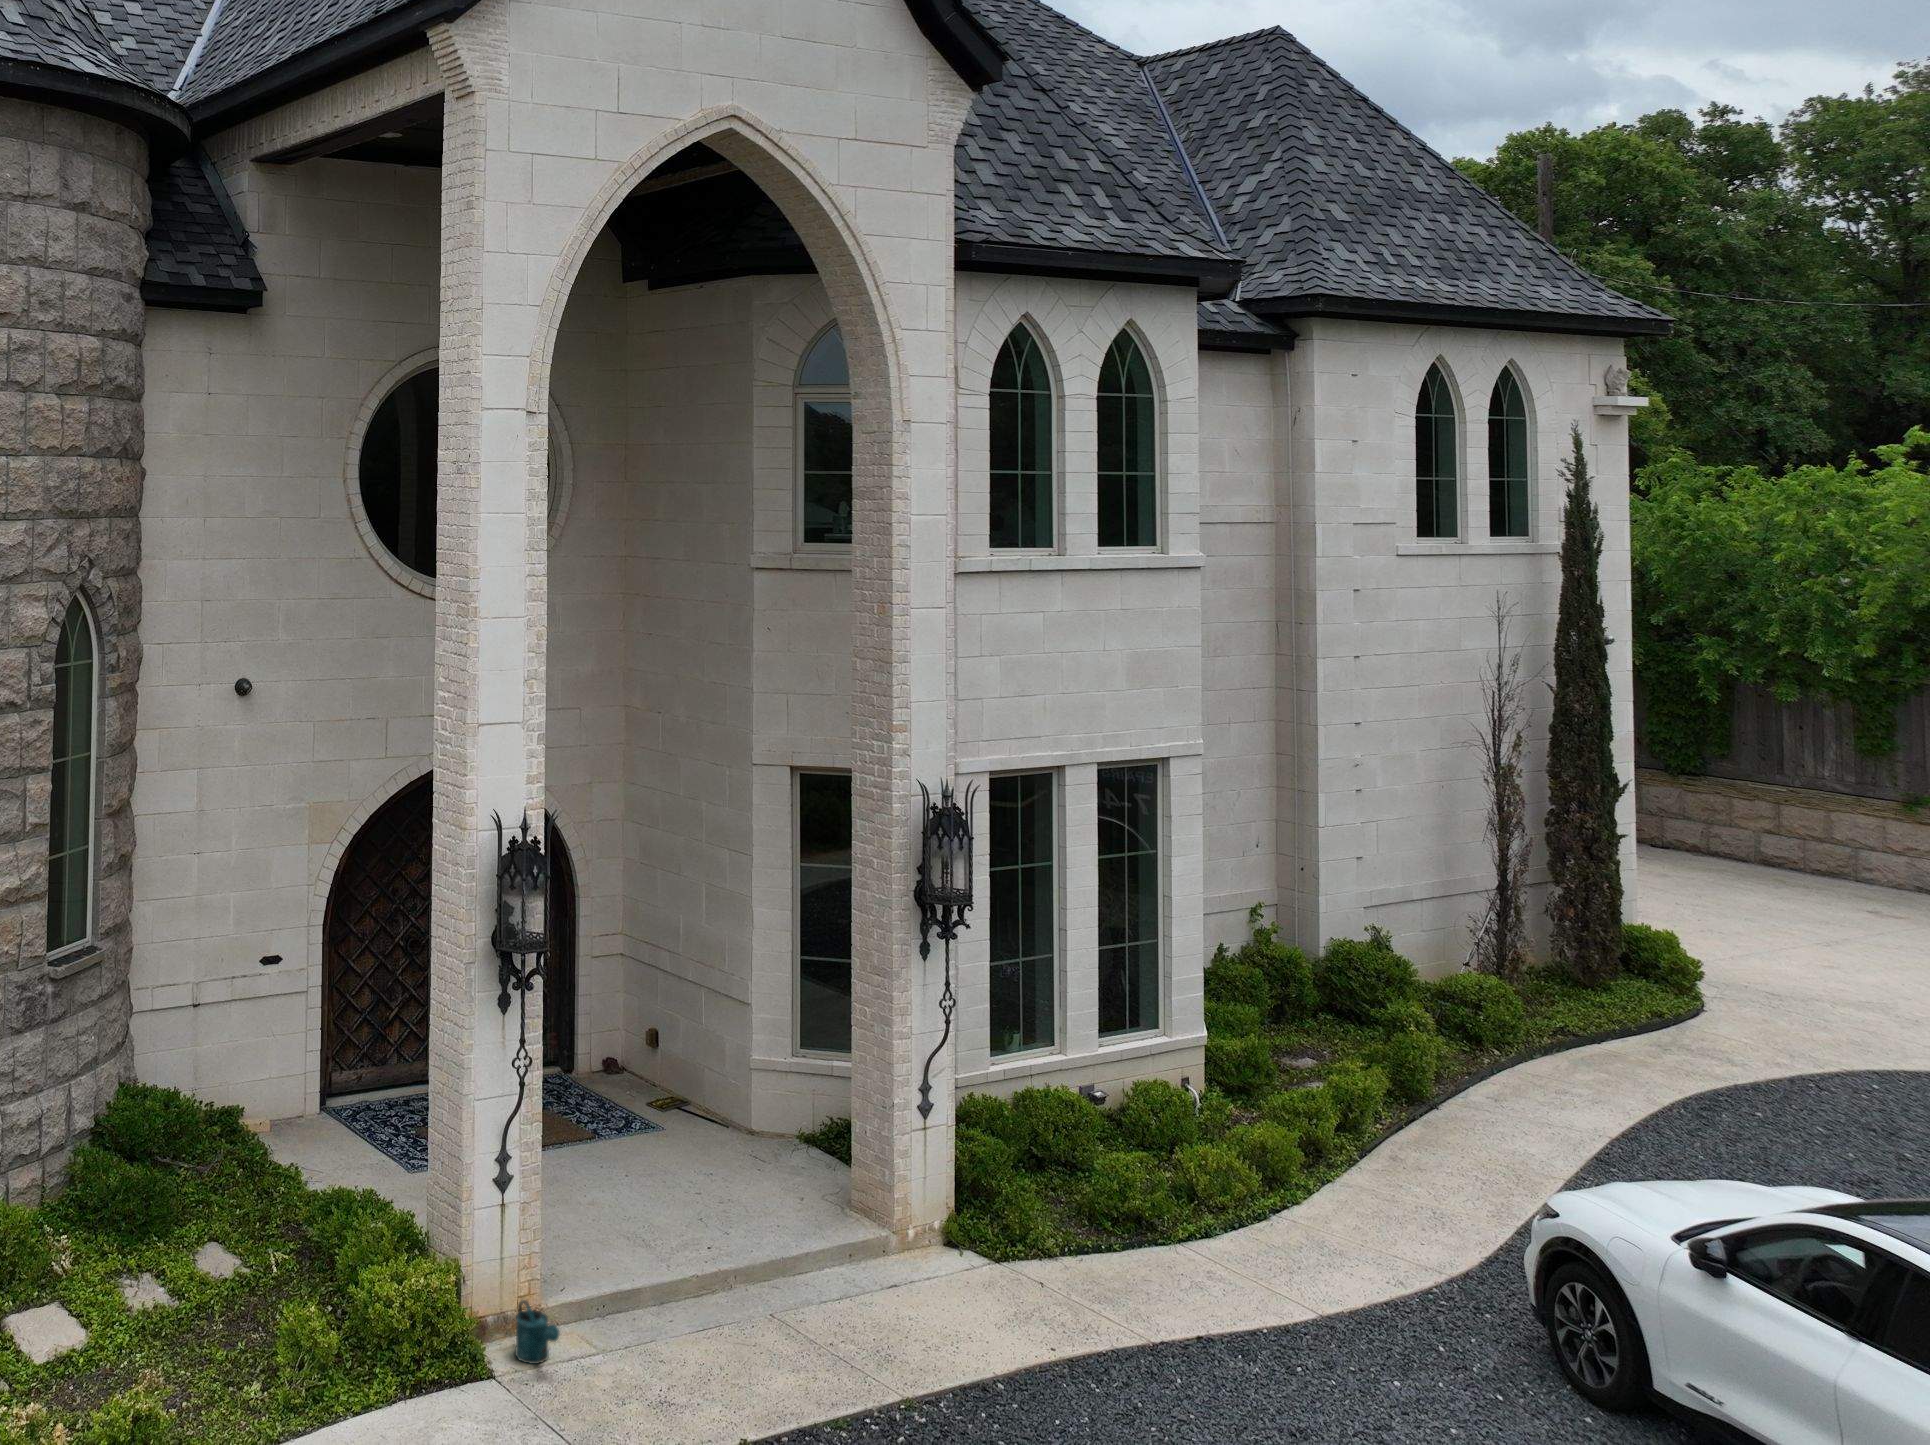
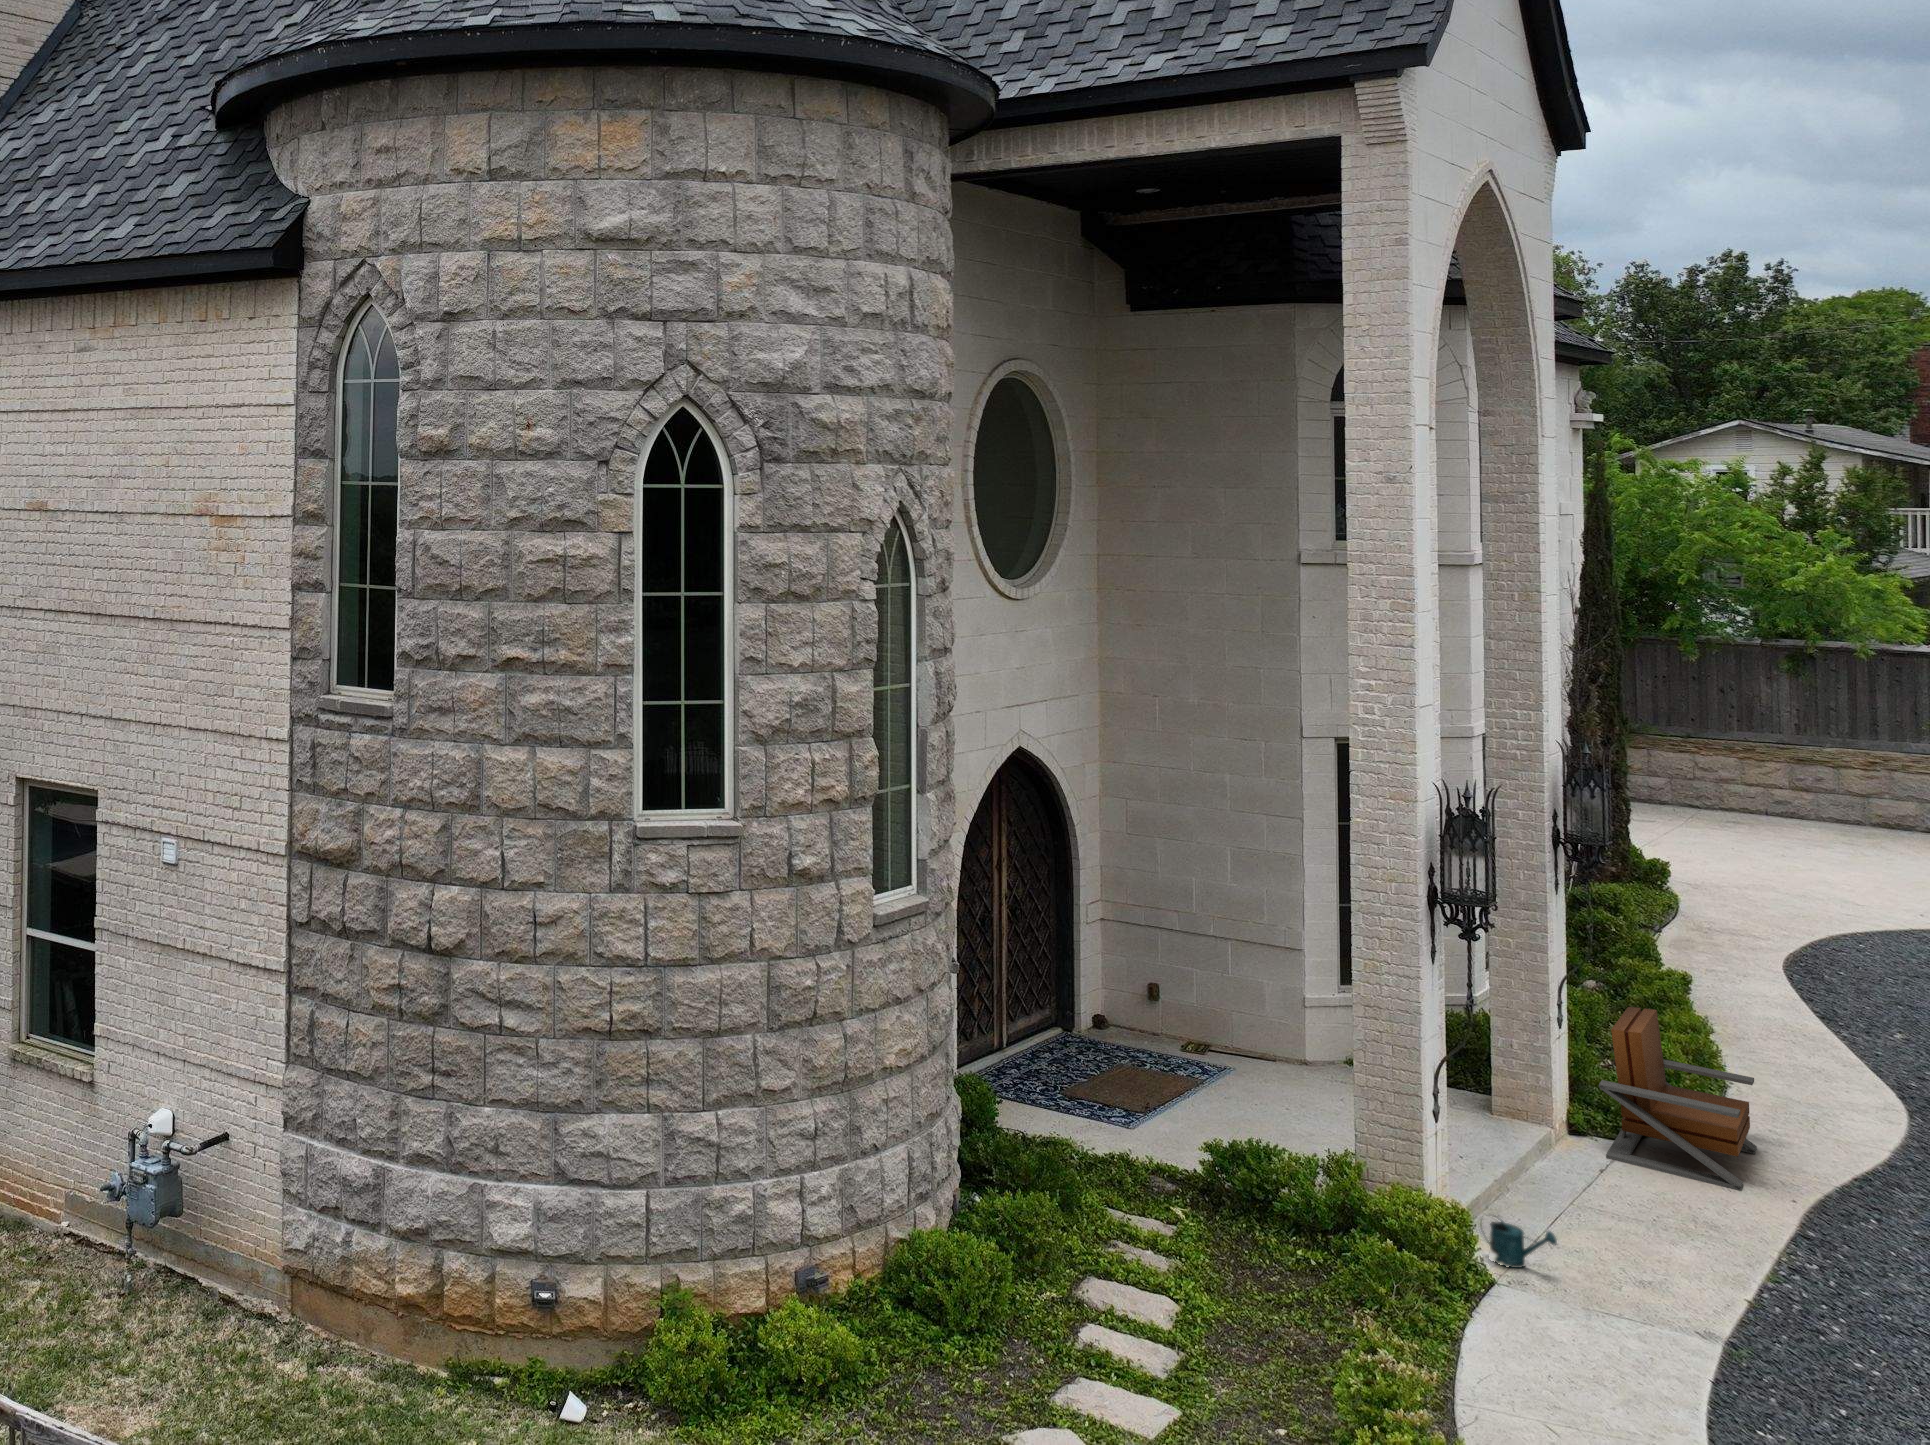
lounge chair: none [875,1103,1094,1329] -> present [1599,1007,1757,1191]

